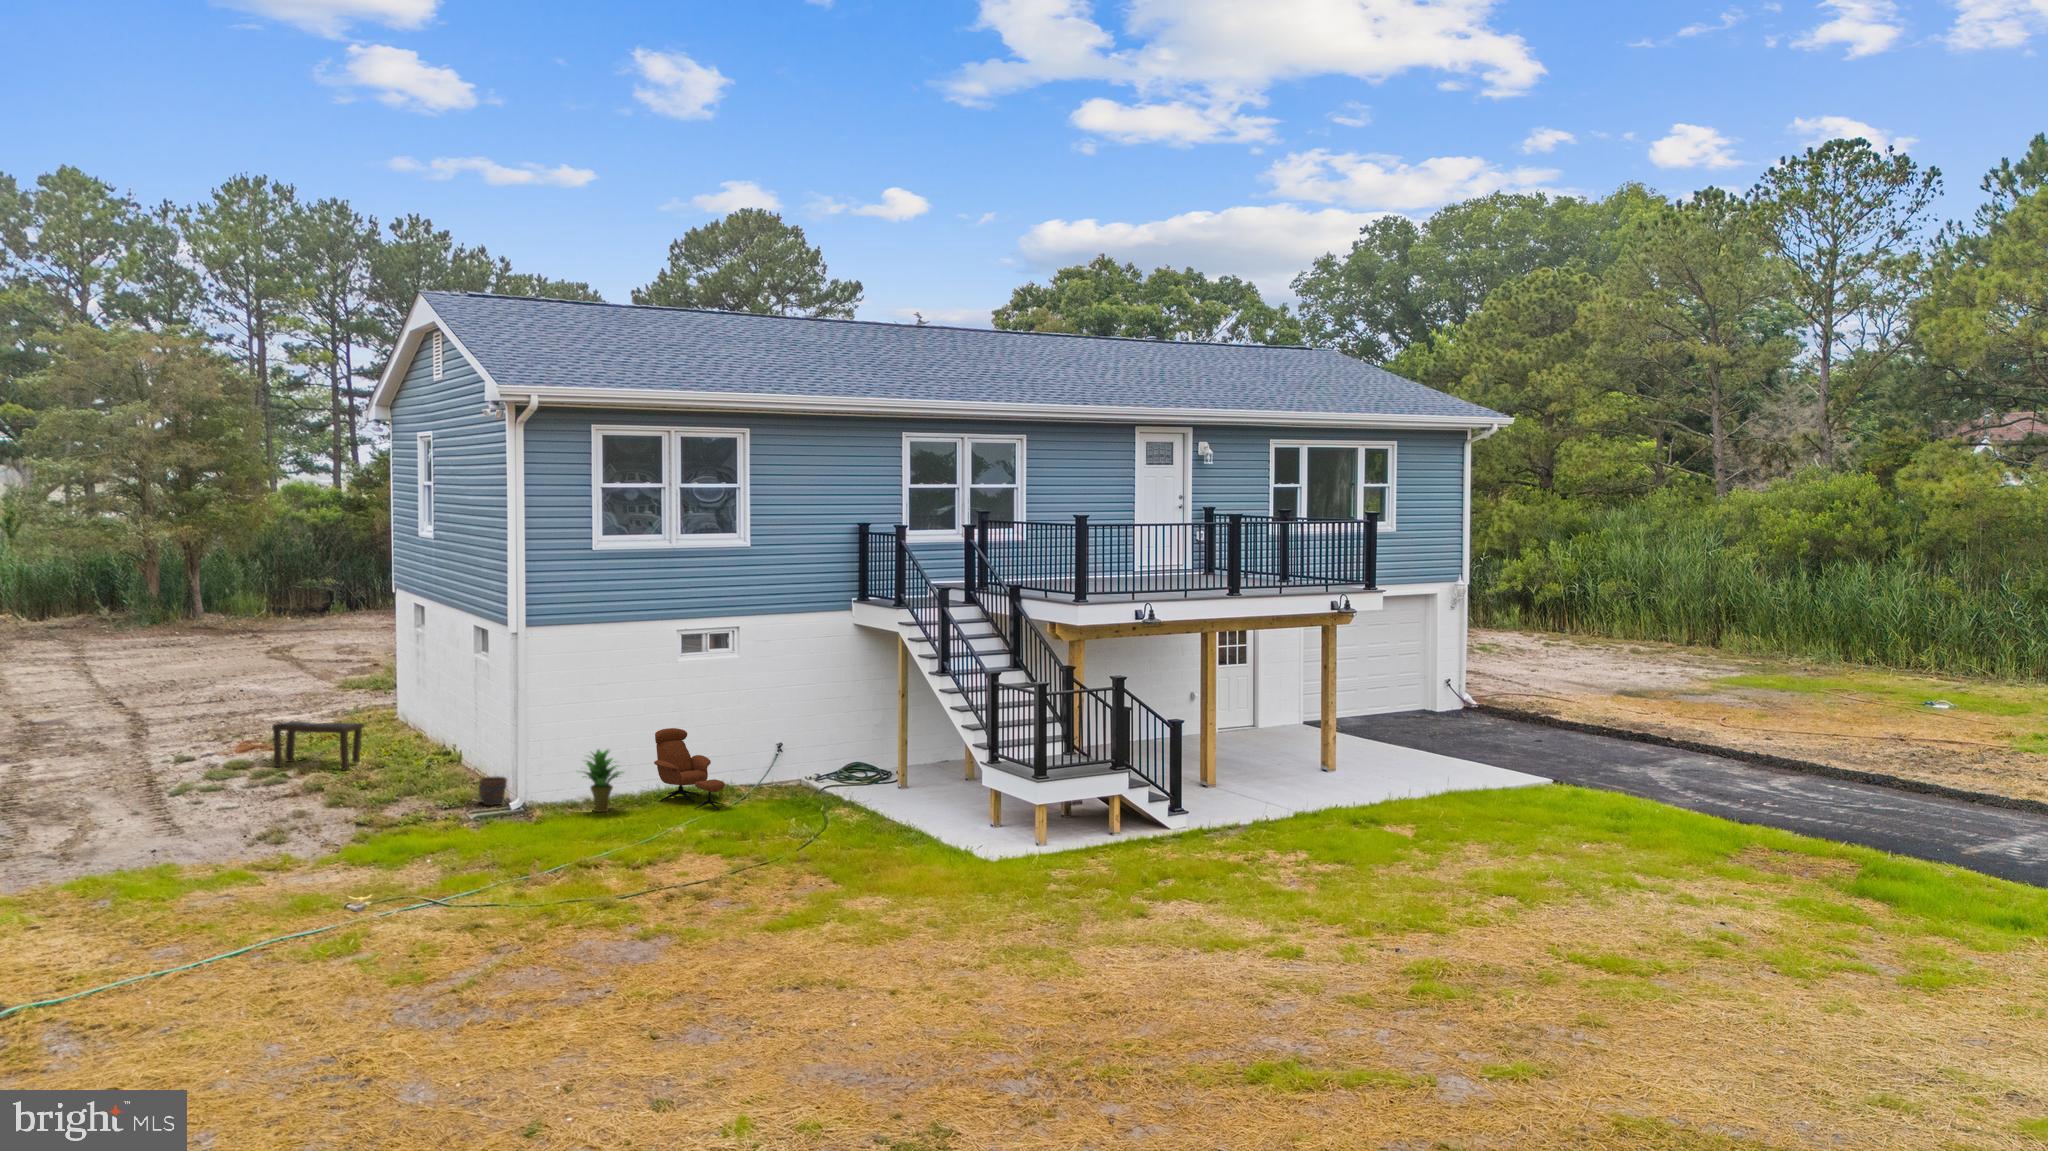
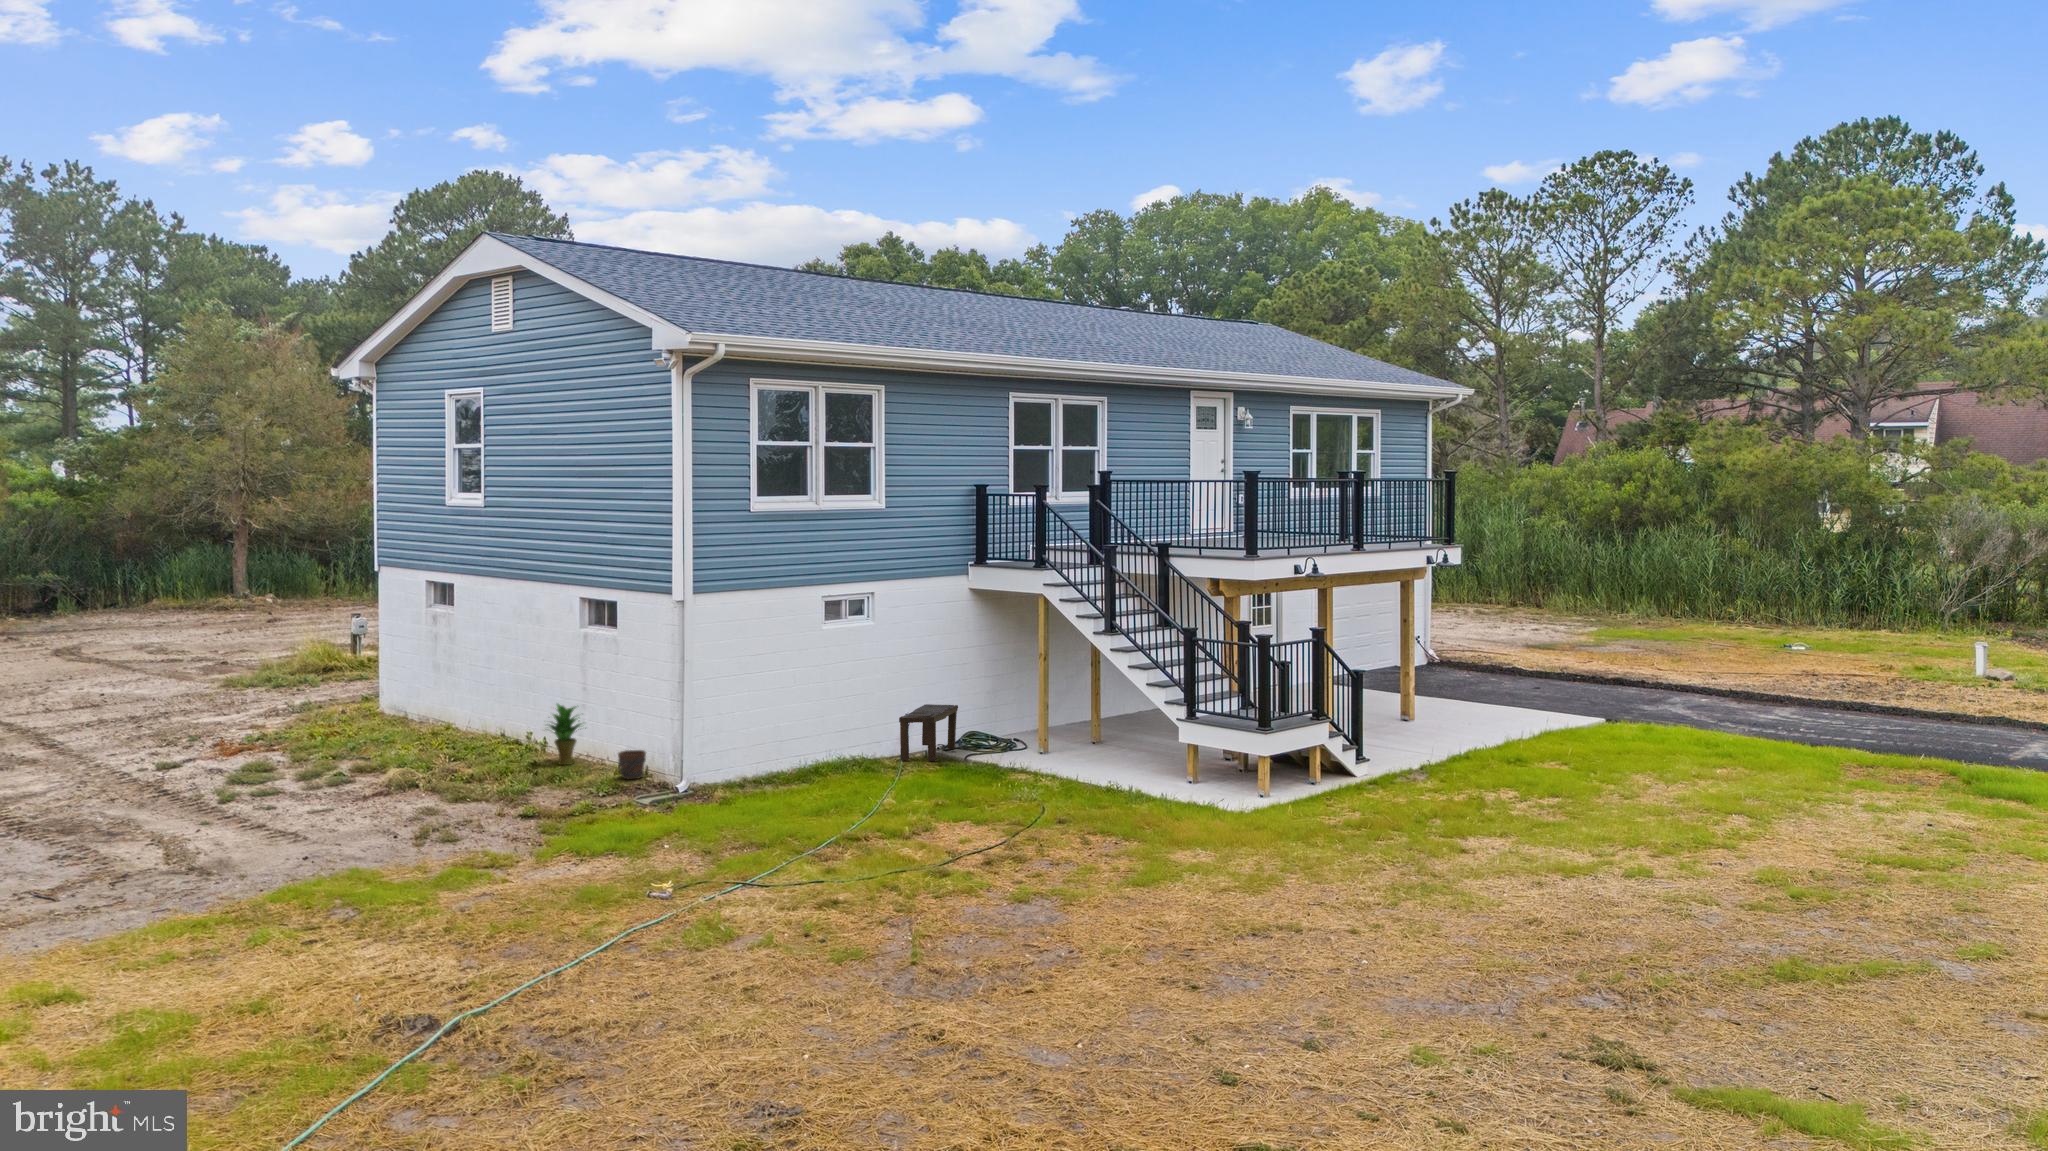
bench: present [272,721,364,770] -> present [899,704,958,761]
lounge chair: present [654,728,725,810] -> none [794,698,866,781]
potted plant: present [585,749,622,812] -> present [548,704,586,765]

